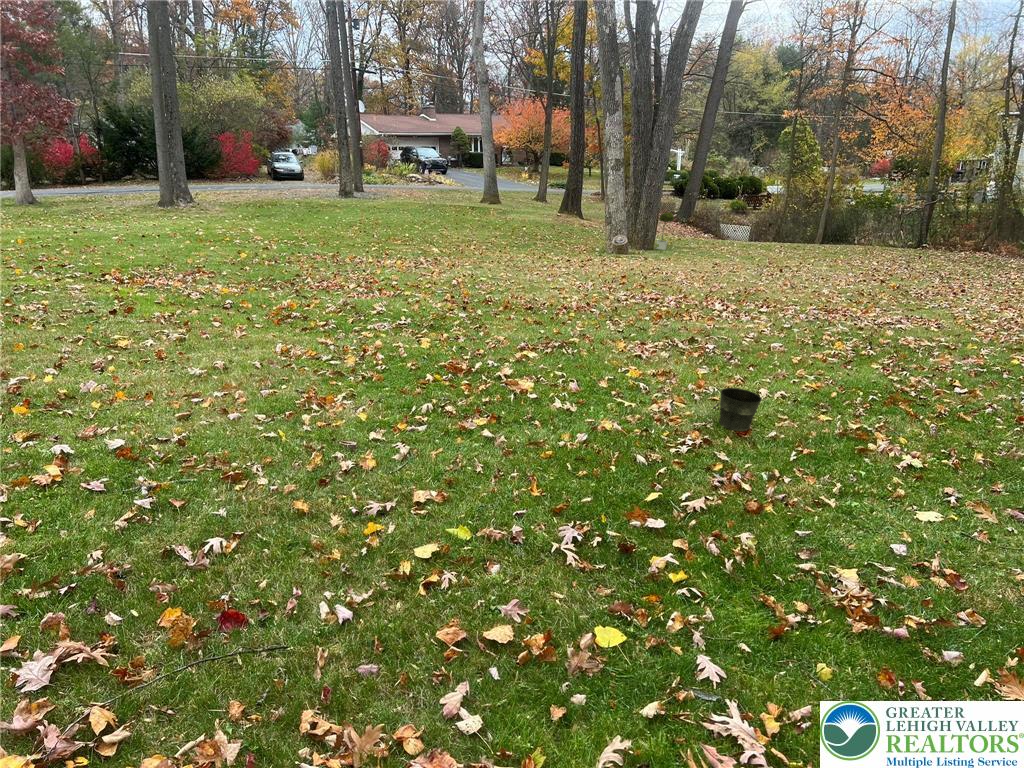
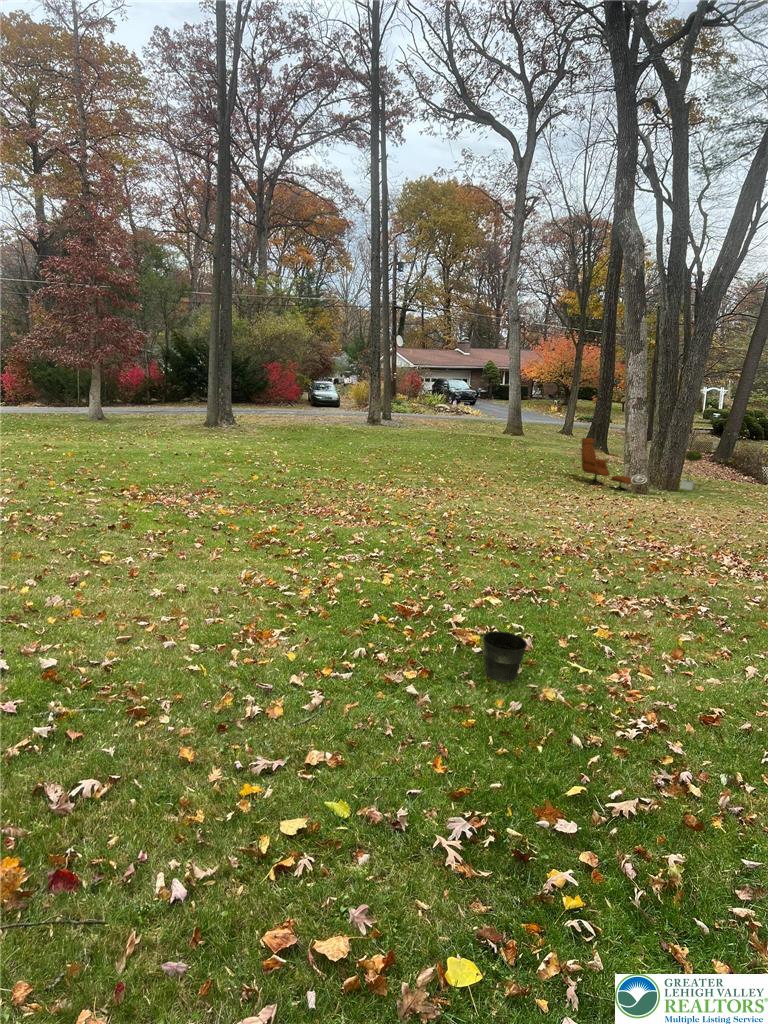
lounge chair: none [570,203,616,253] -> present [582,438,631,490]
bucket: present [713,388,762,431] -> present [478,631,527,681]

